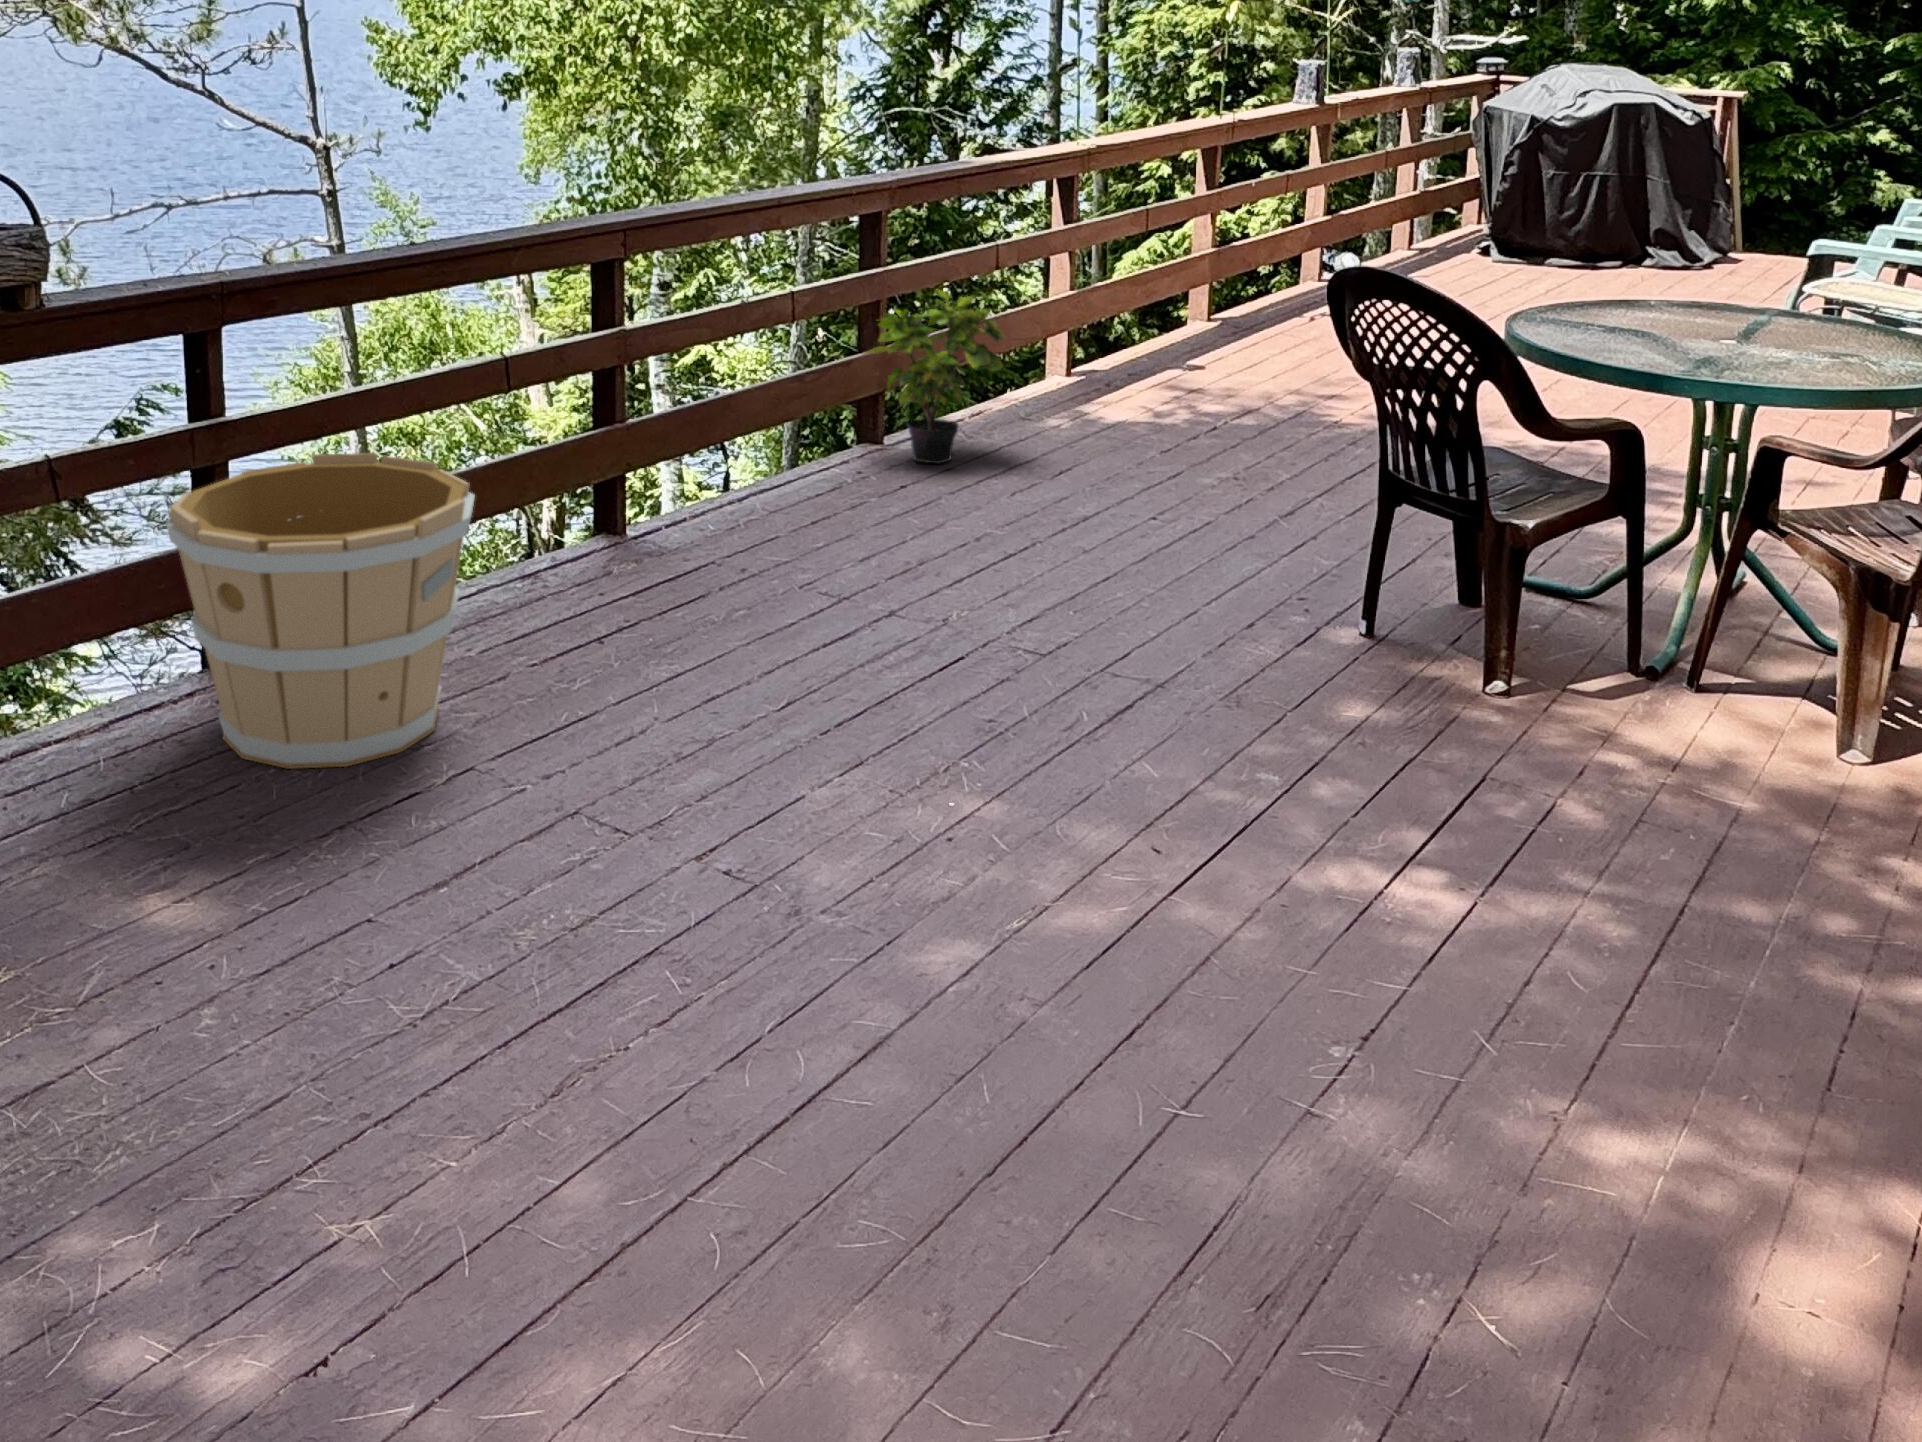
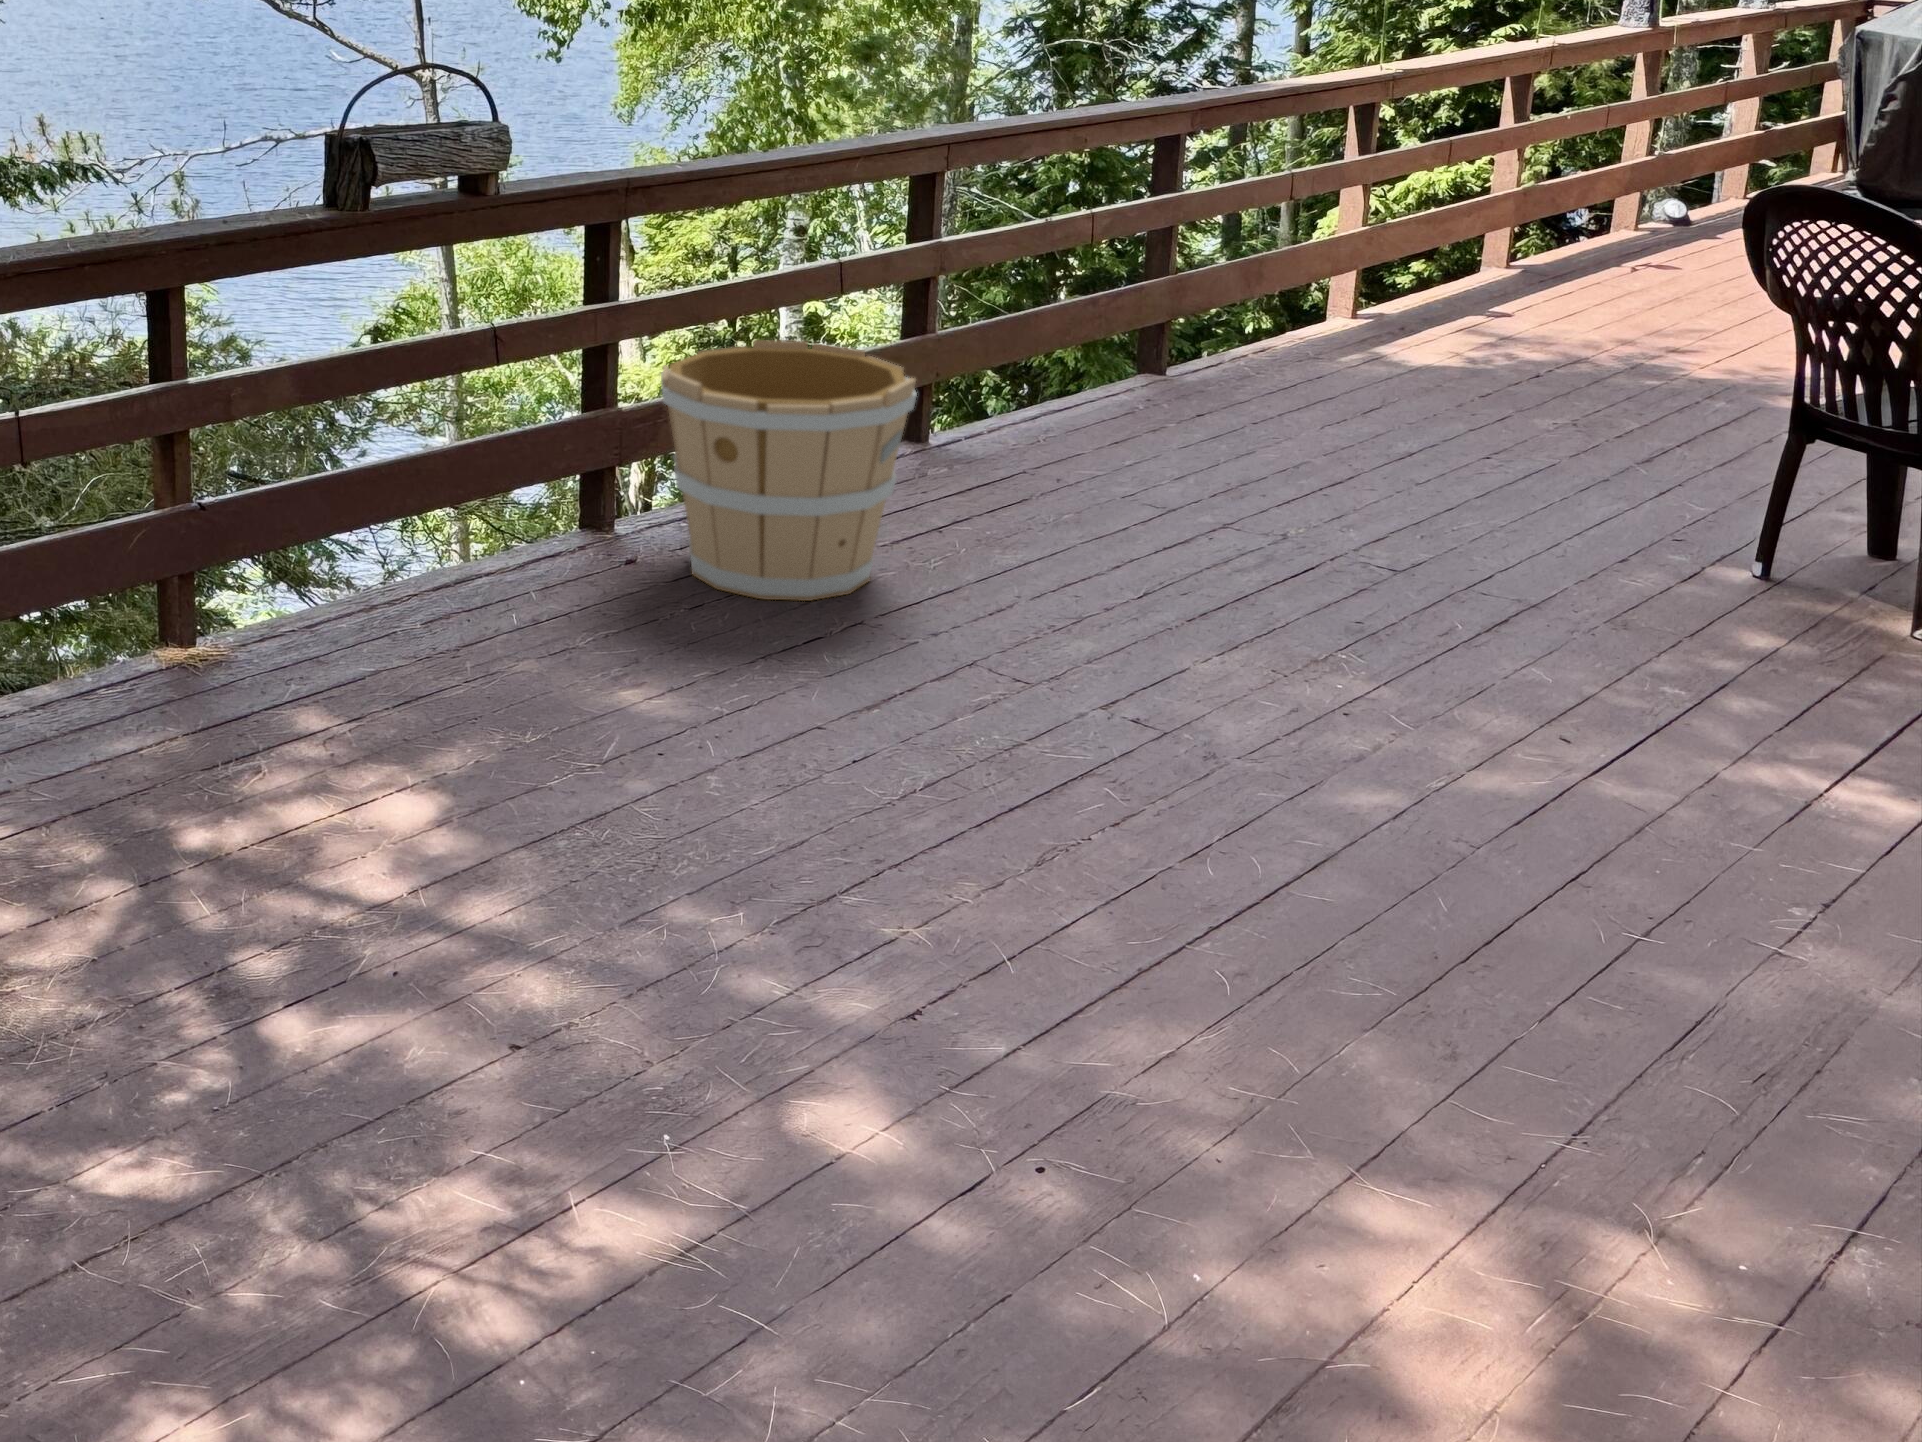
potted plant: present [864,290,1005,464] -> none [1175,217,1330,391]

